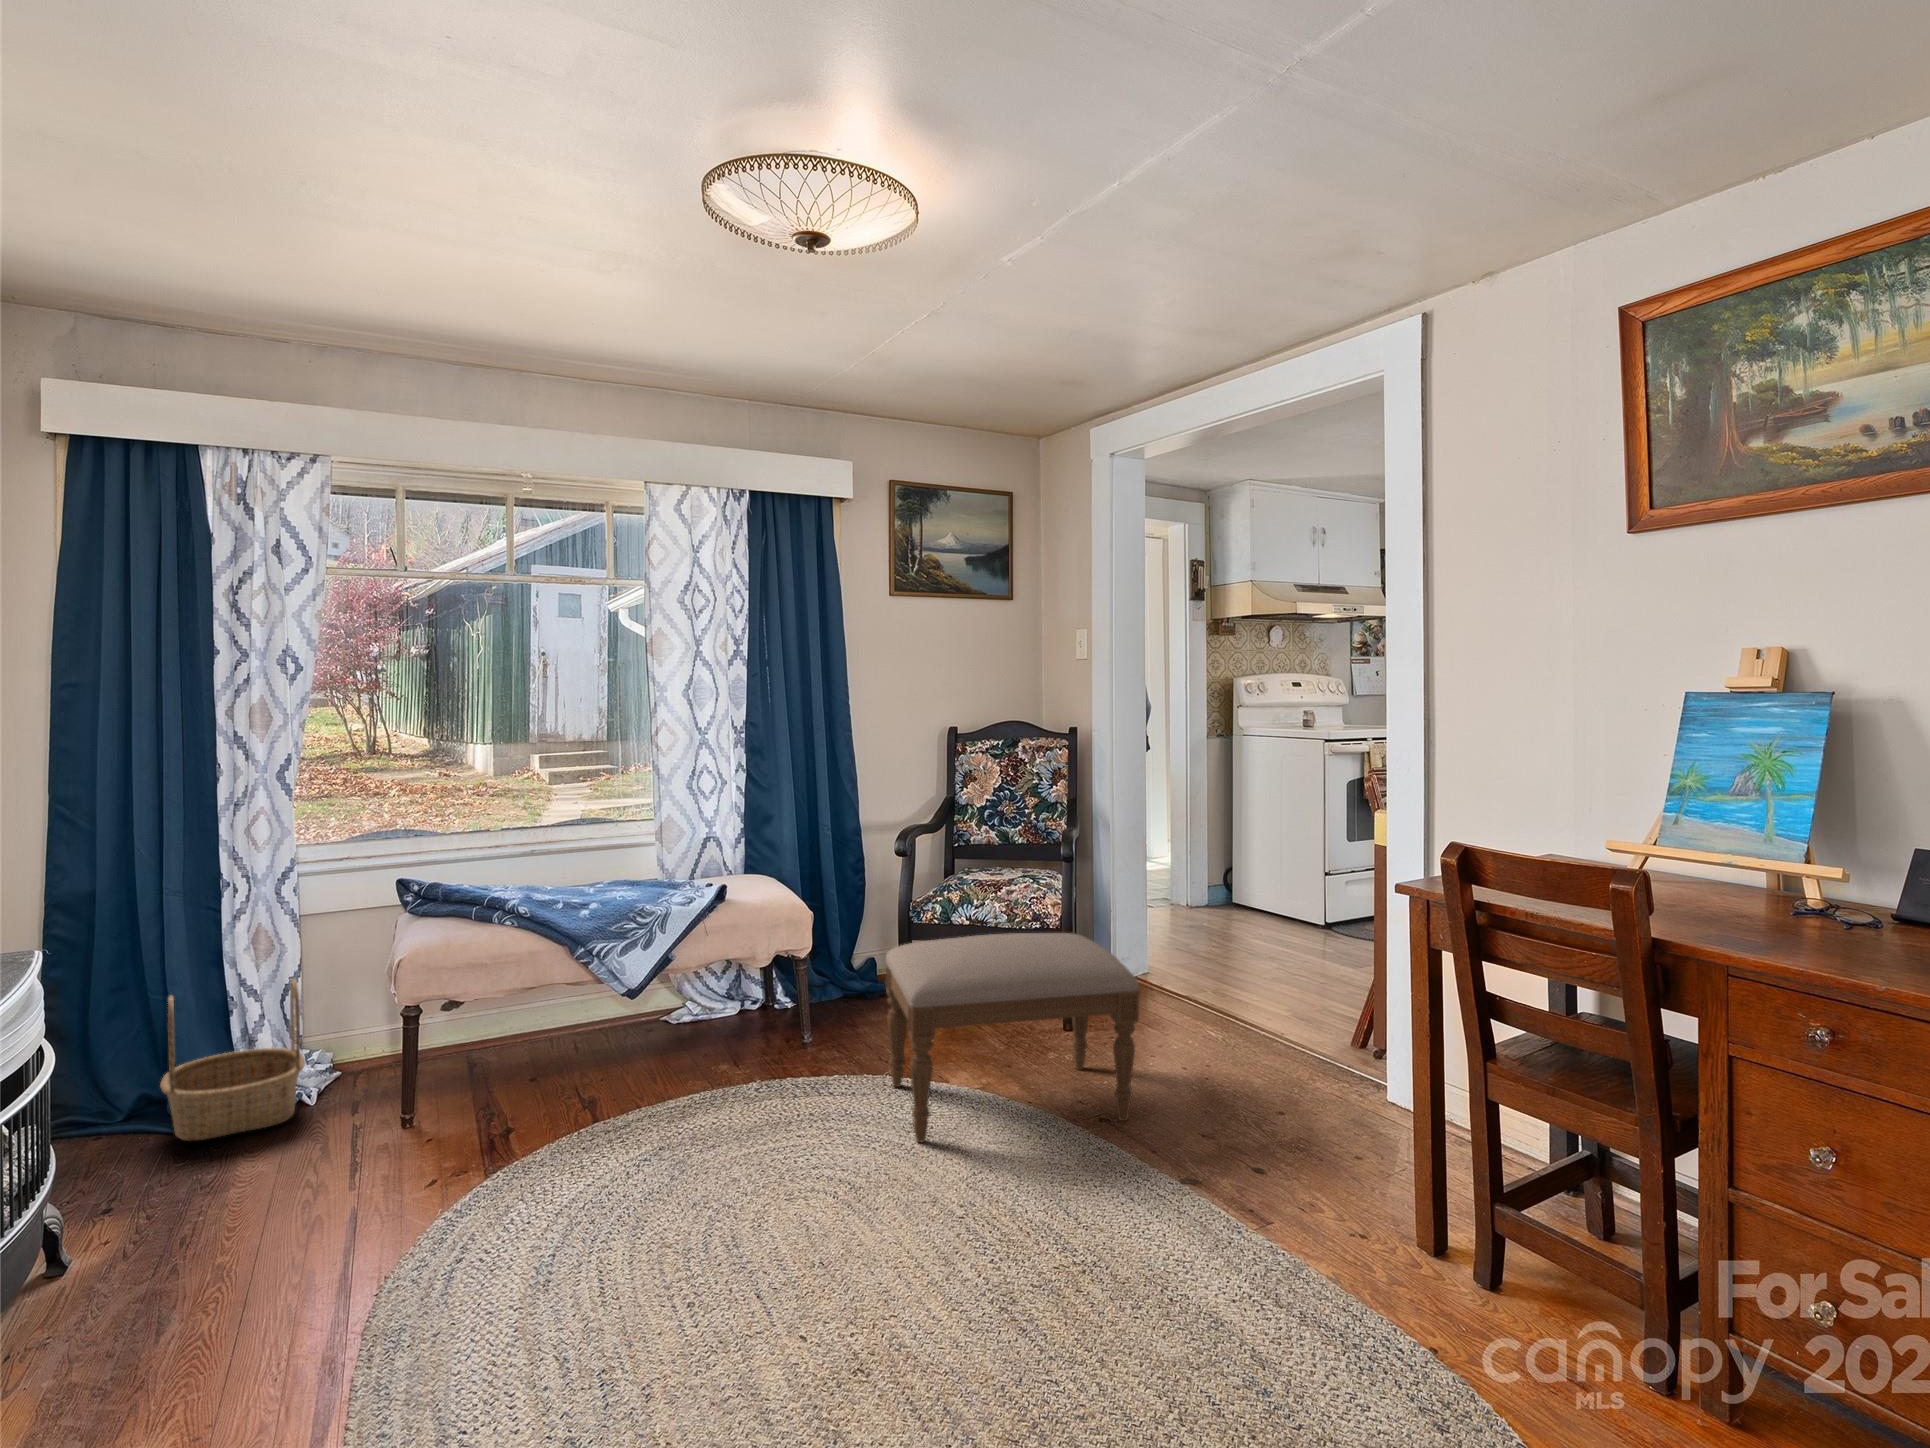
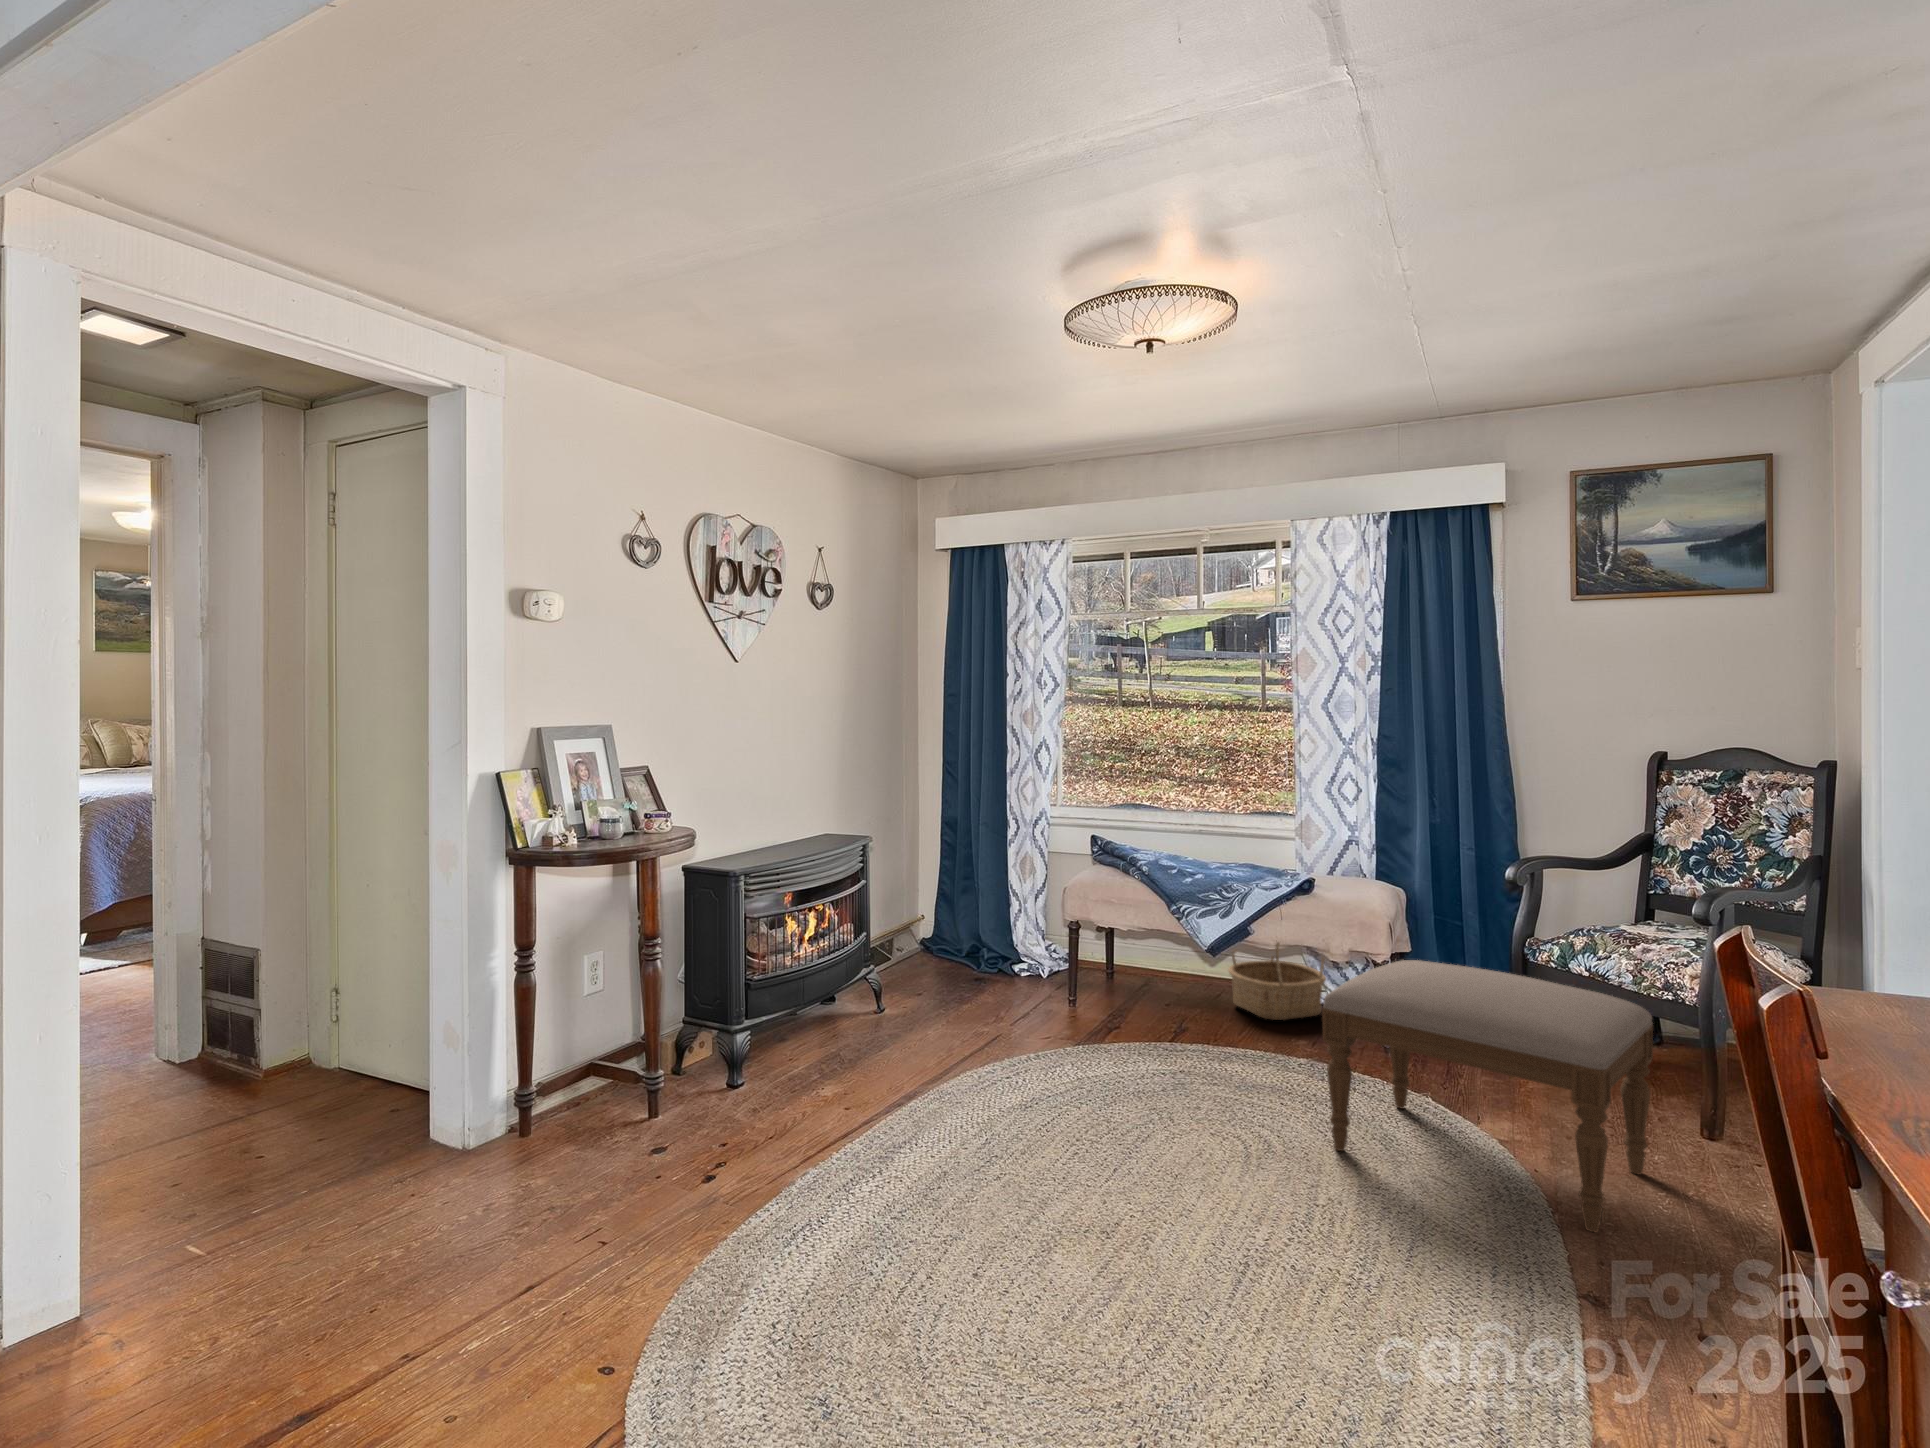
basket: present [160,978,305,1141] -> present [1228,942,1326,1020]

